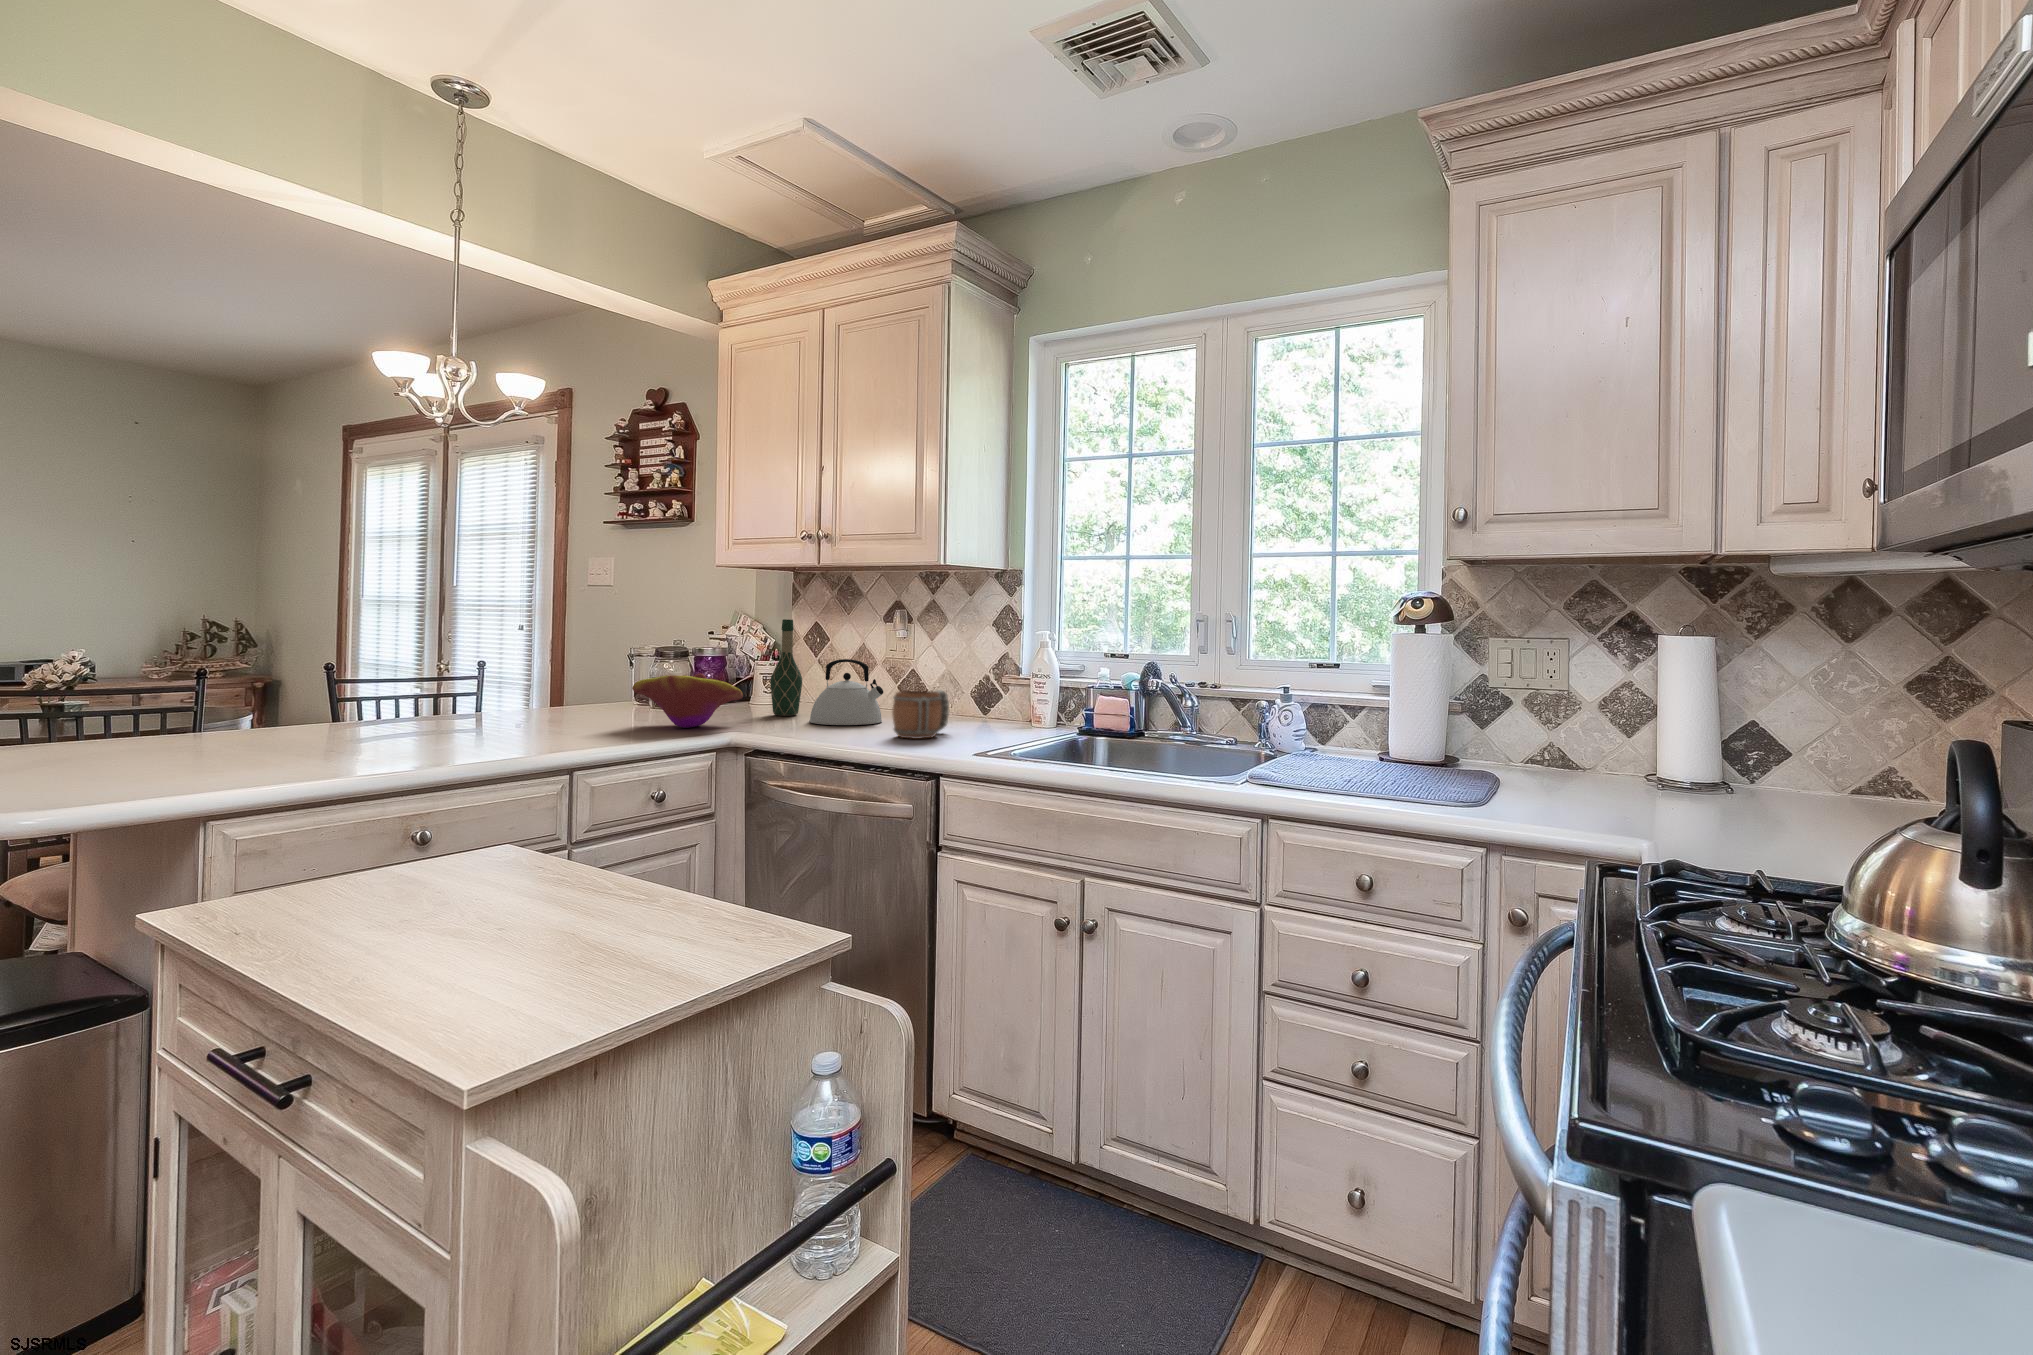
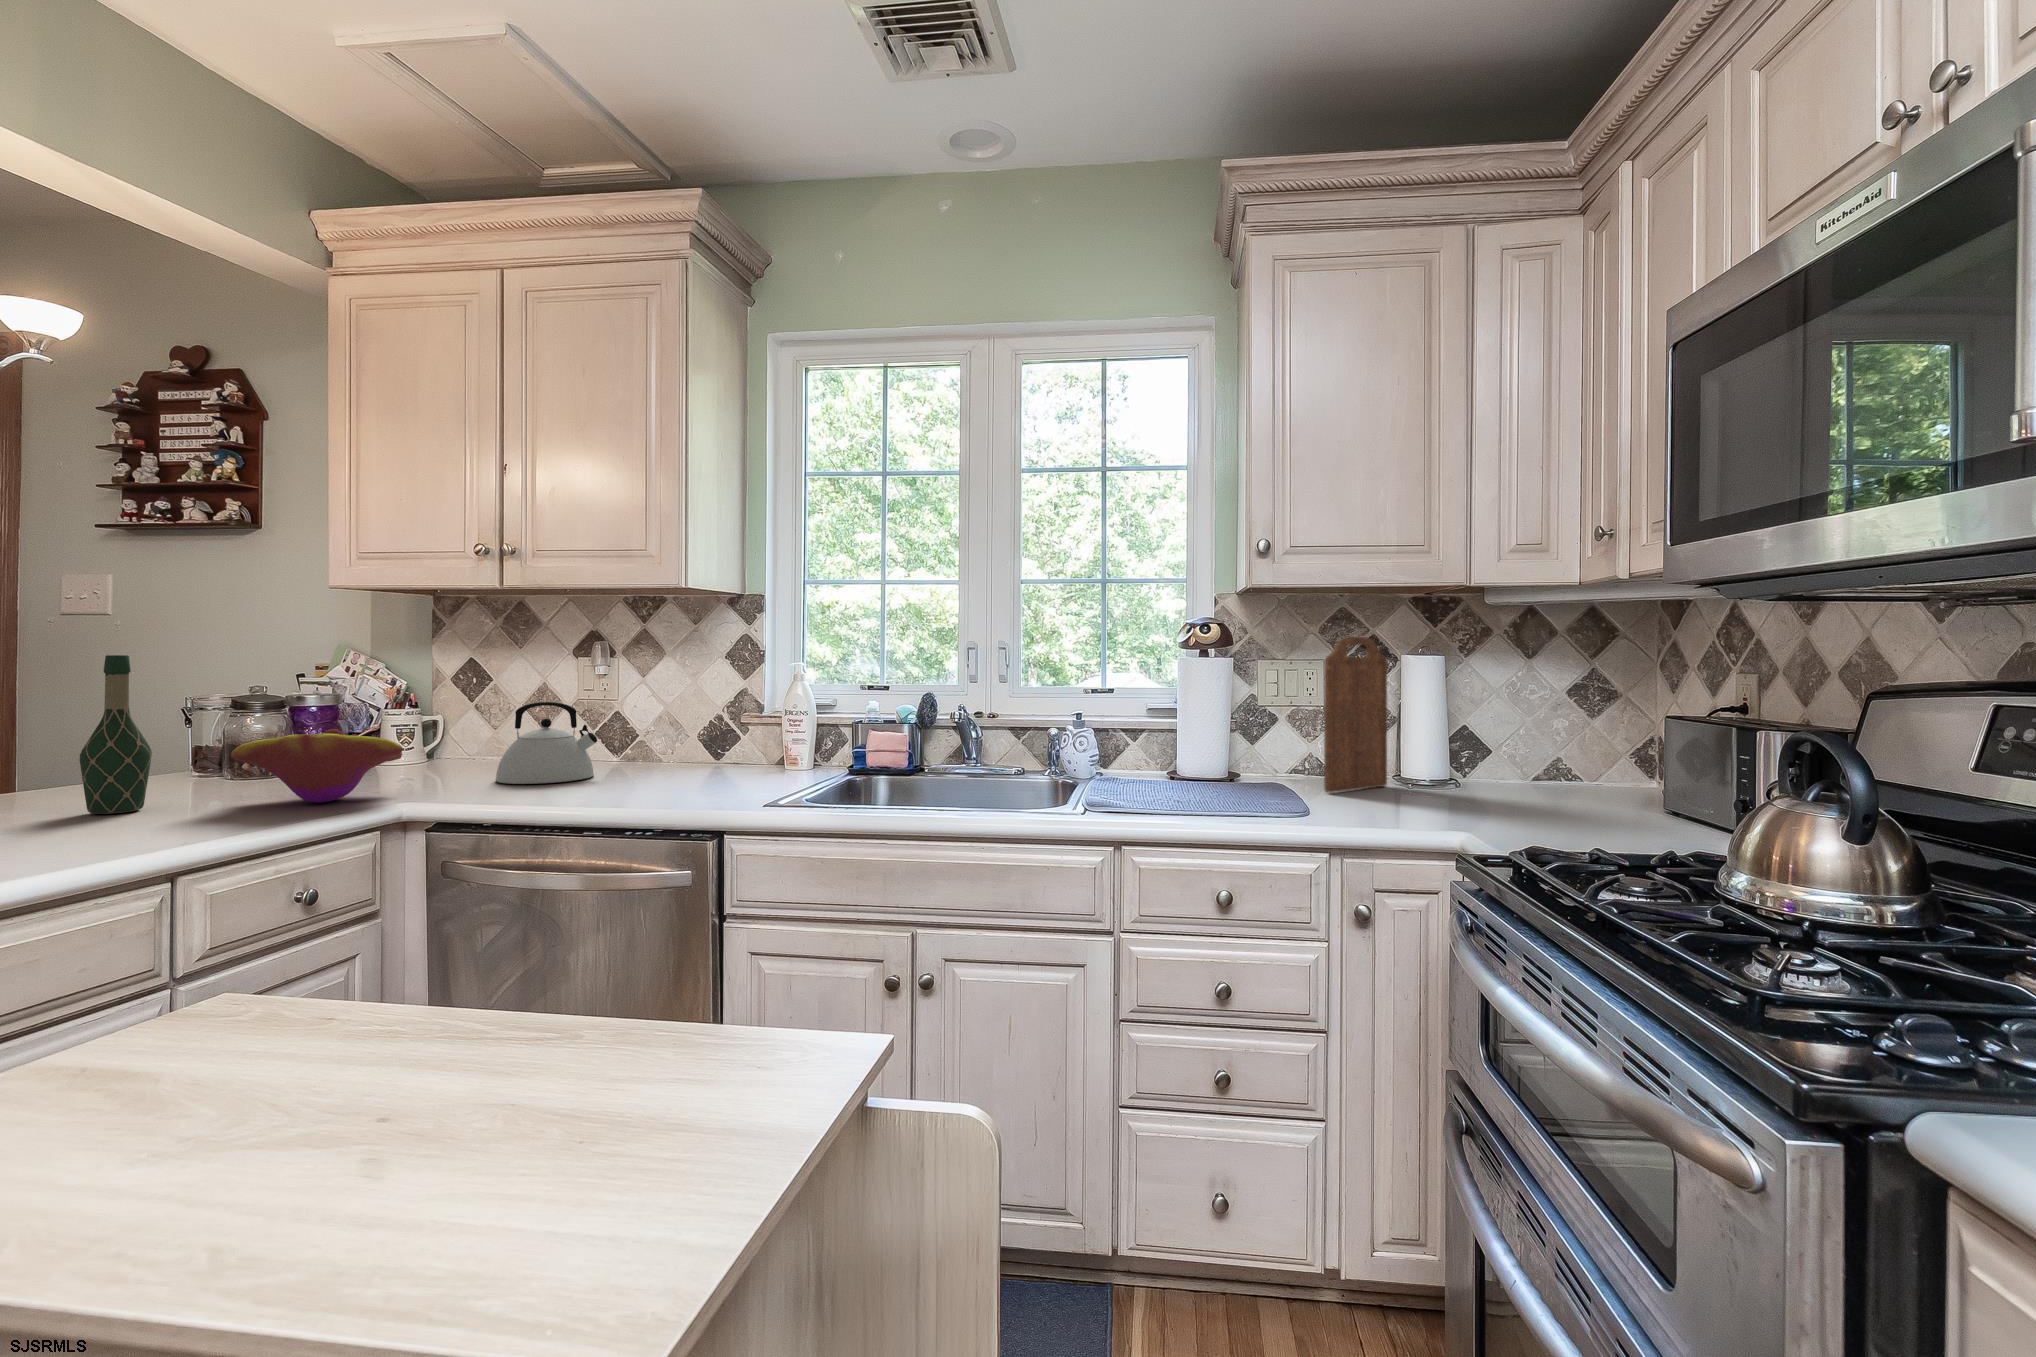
cutting board: none [1534,613,1631,787] -> present [1324,637,1387,793]
wine bottle: present [770,619,802,716] -> present [80,655,152,814]
mug: present [892,690,949,739] -> none [632,733,695,793]

